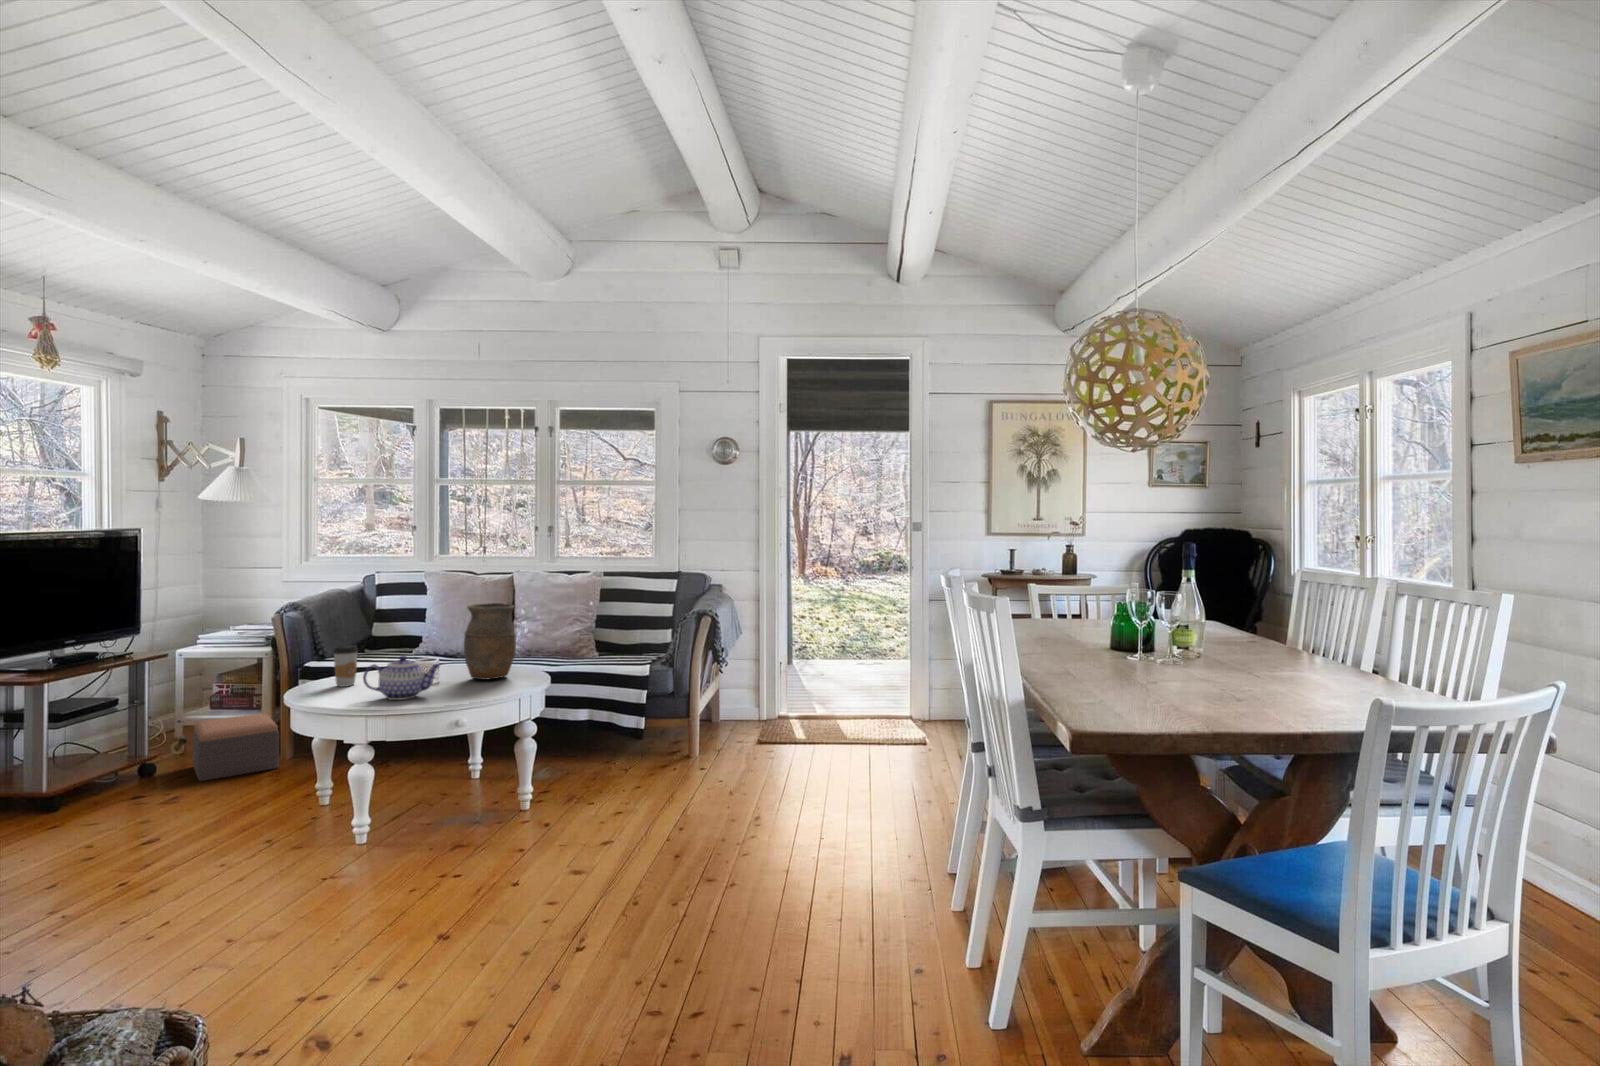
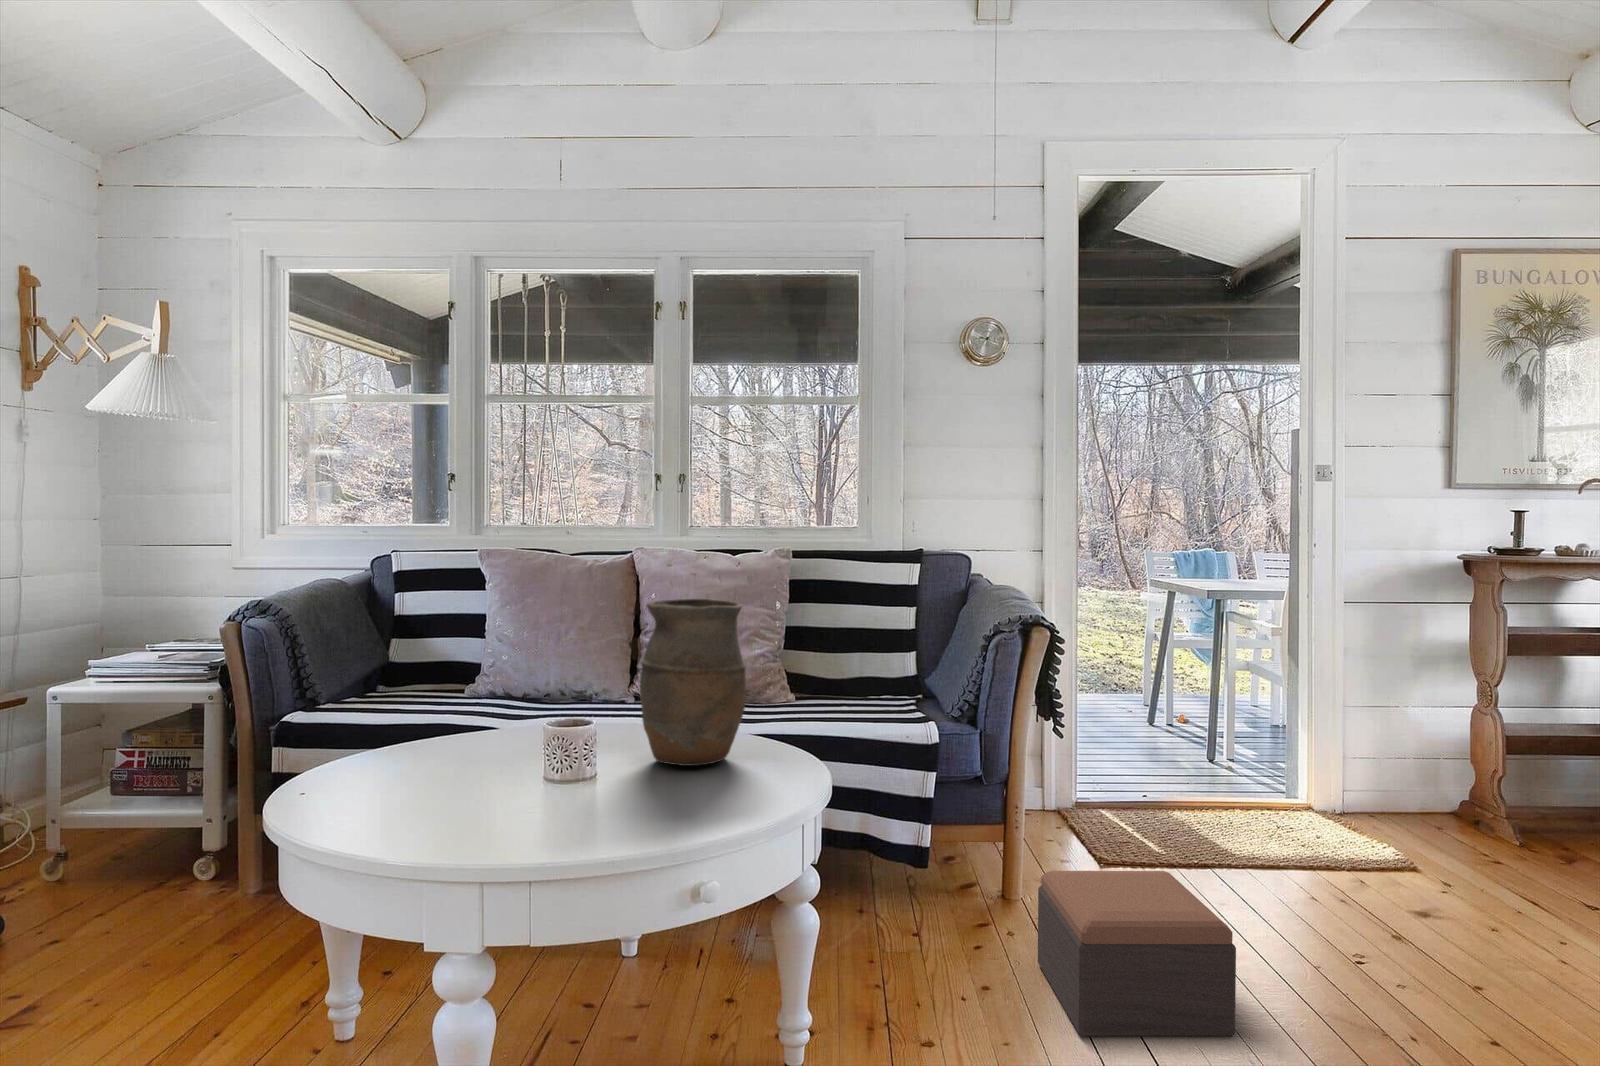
coffee cup: present [334,645,358,687] -> none [365,689,418,784]
teapot: present [363,655,440,700] -> none [454,720,628,831]
footstool: present [193,713,279,781] -> present [1038,871,1236,1037]

